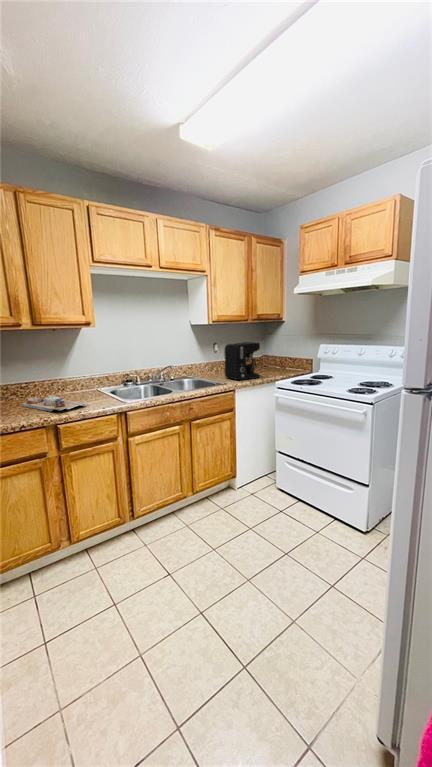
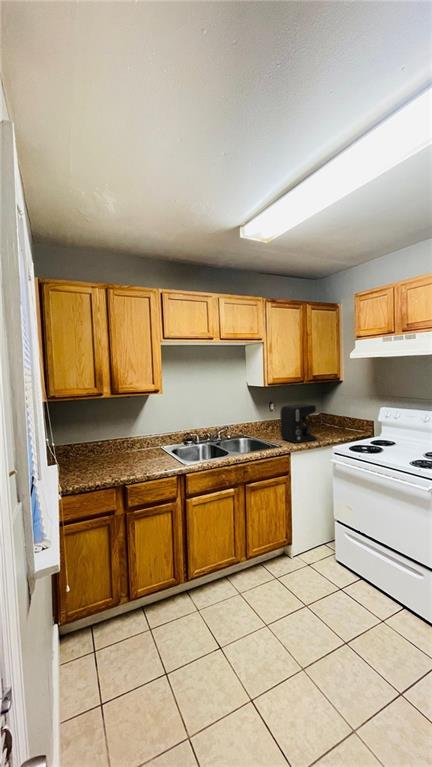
cutting board: present [22,395,87,412] -> none [97,454,152,473]

